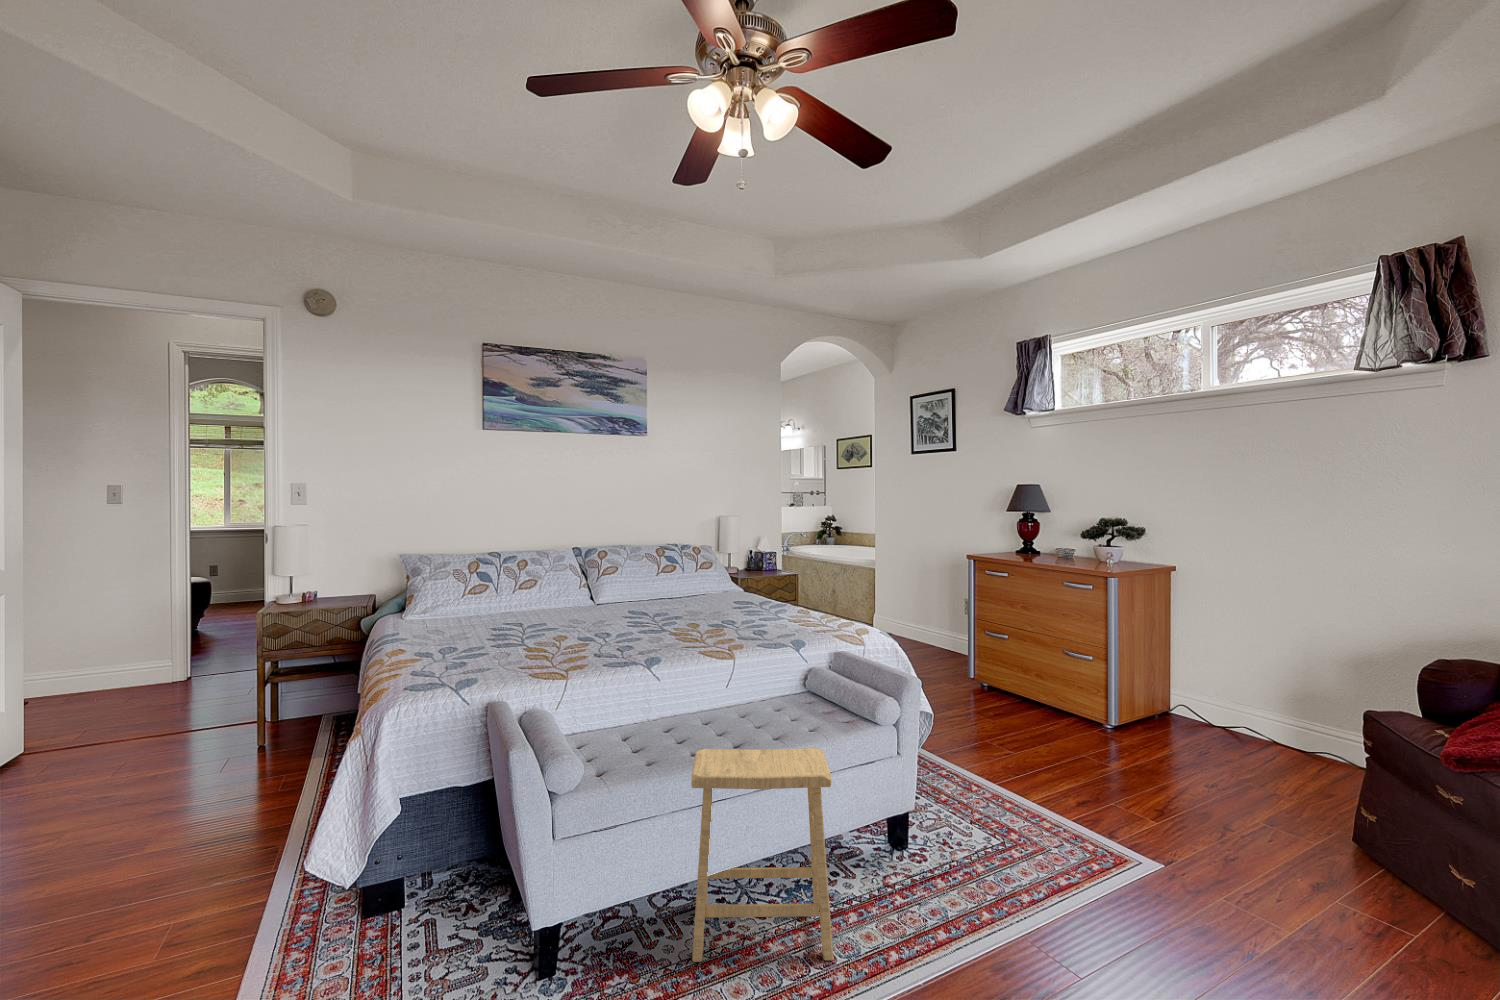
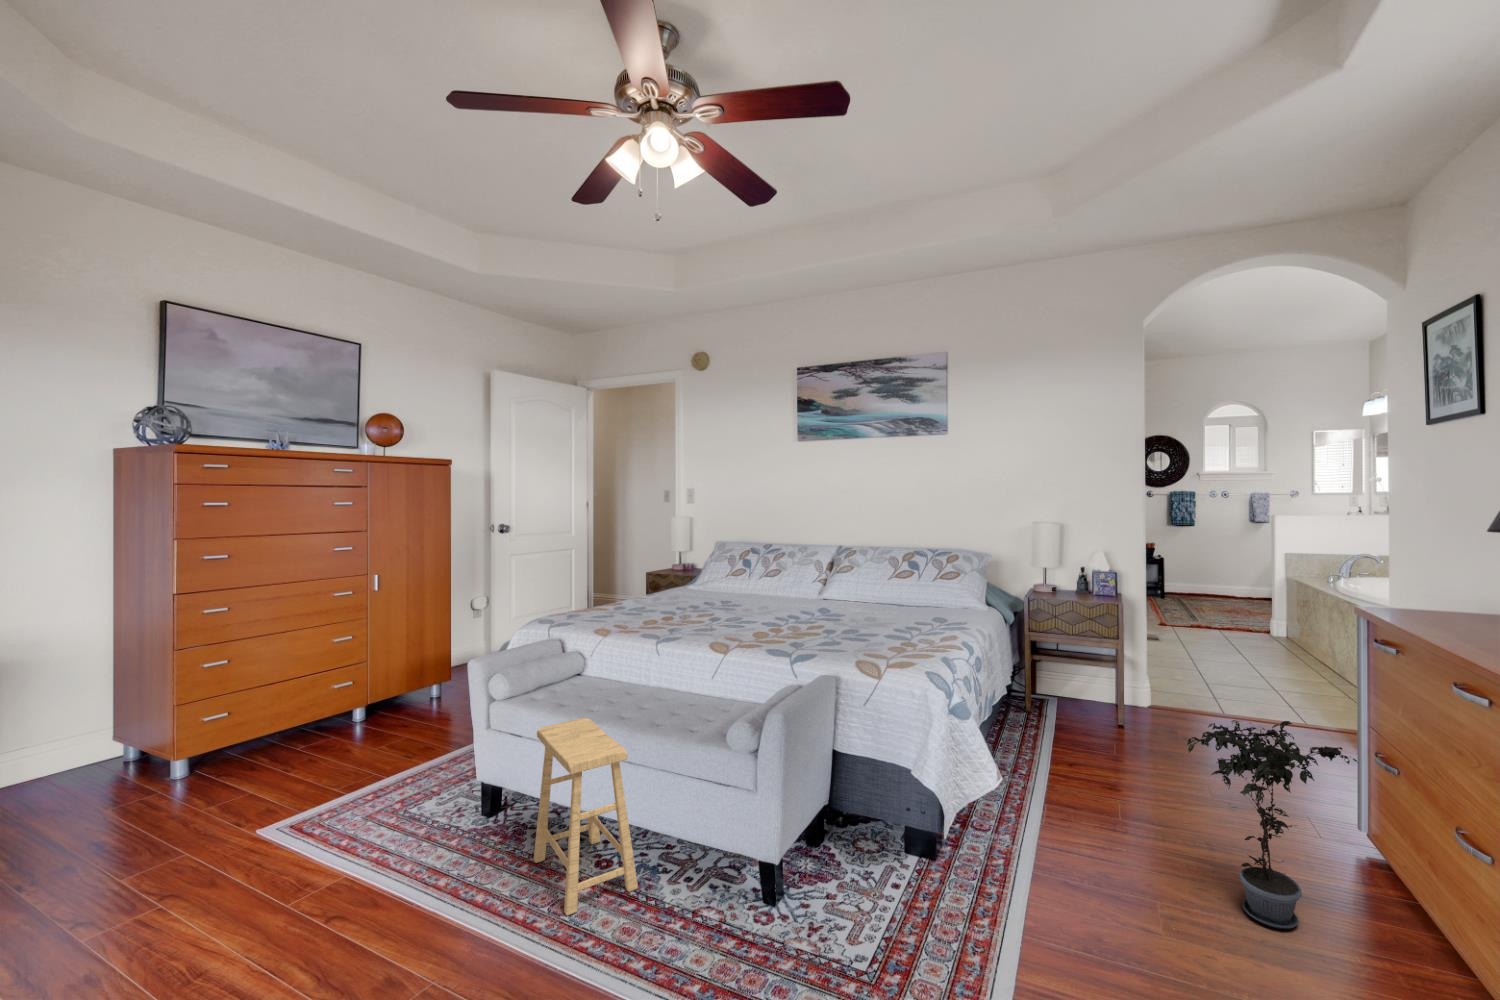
potted plant: none [995,605,1051,726] -> present [1187,720,1357,929]

